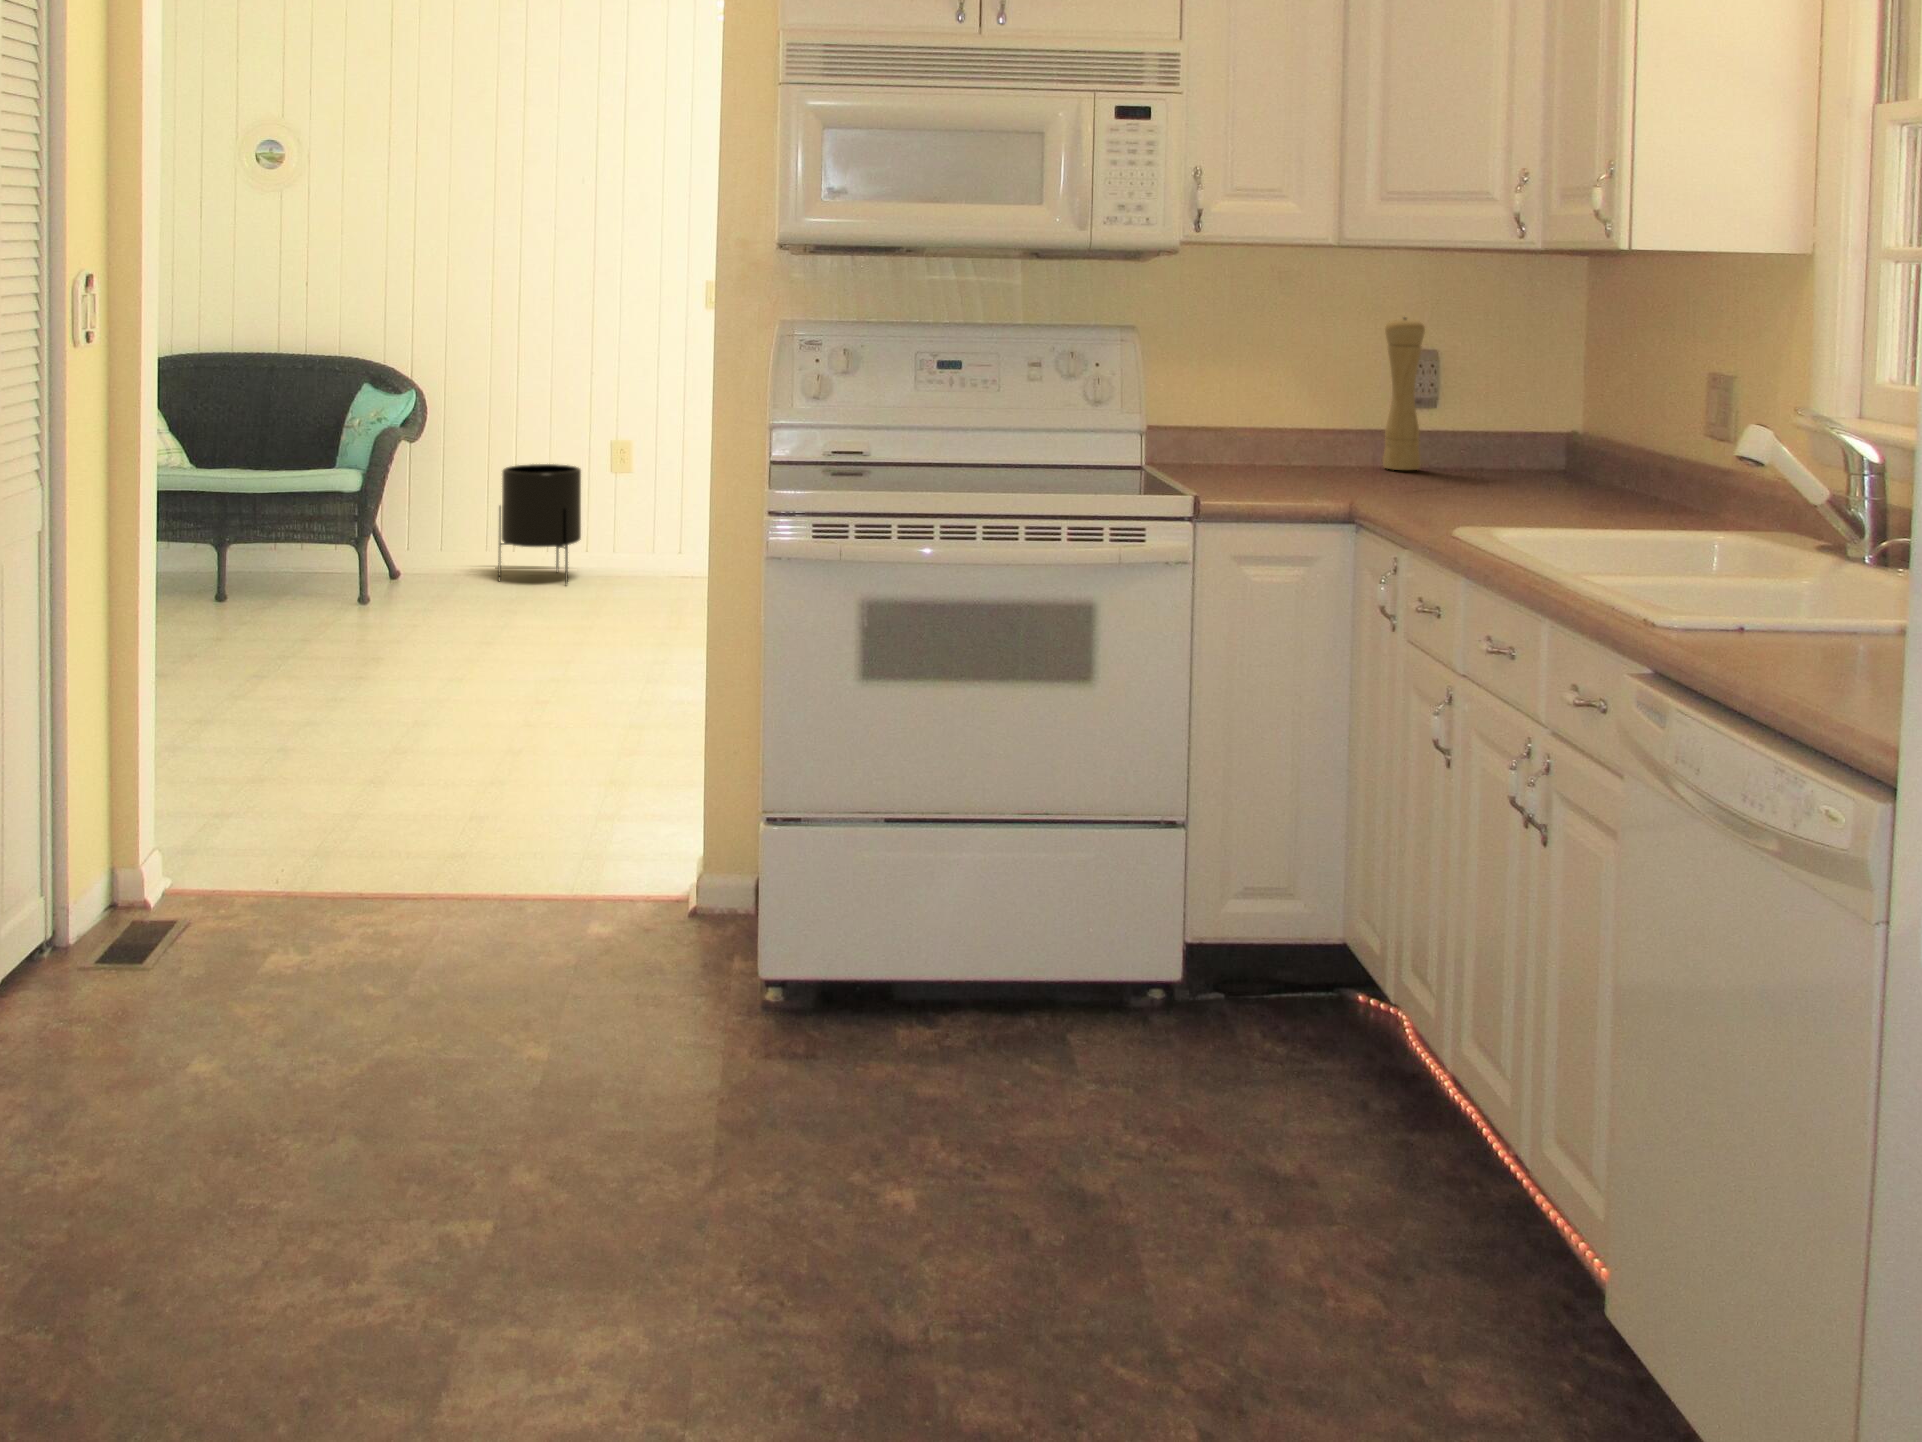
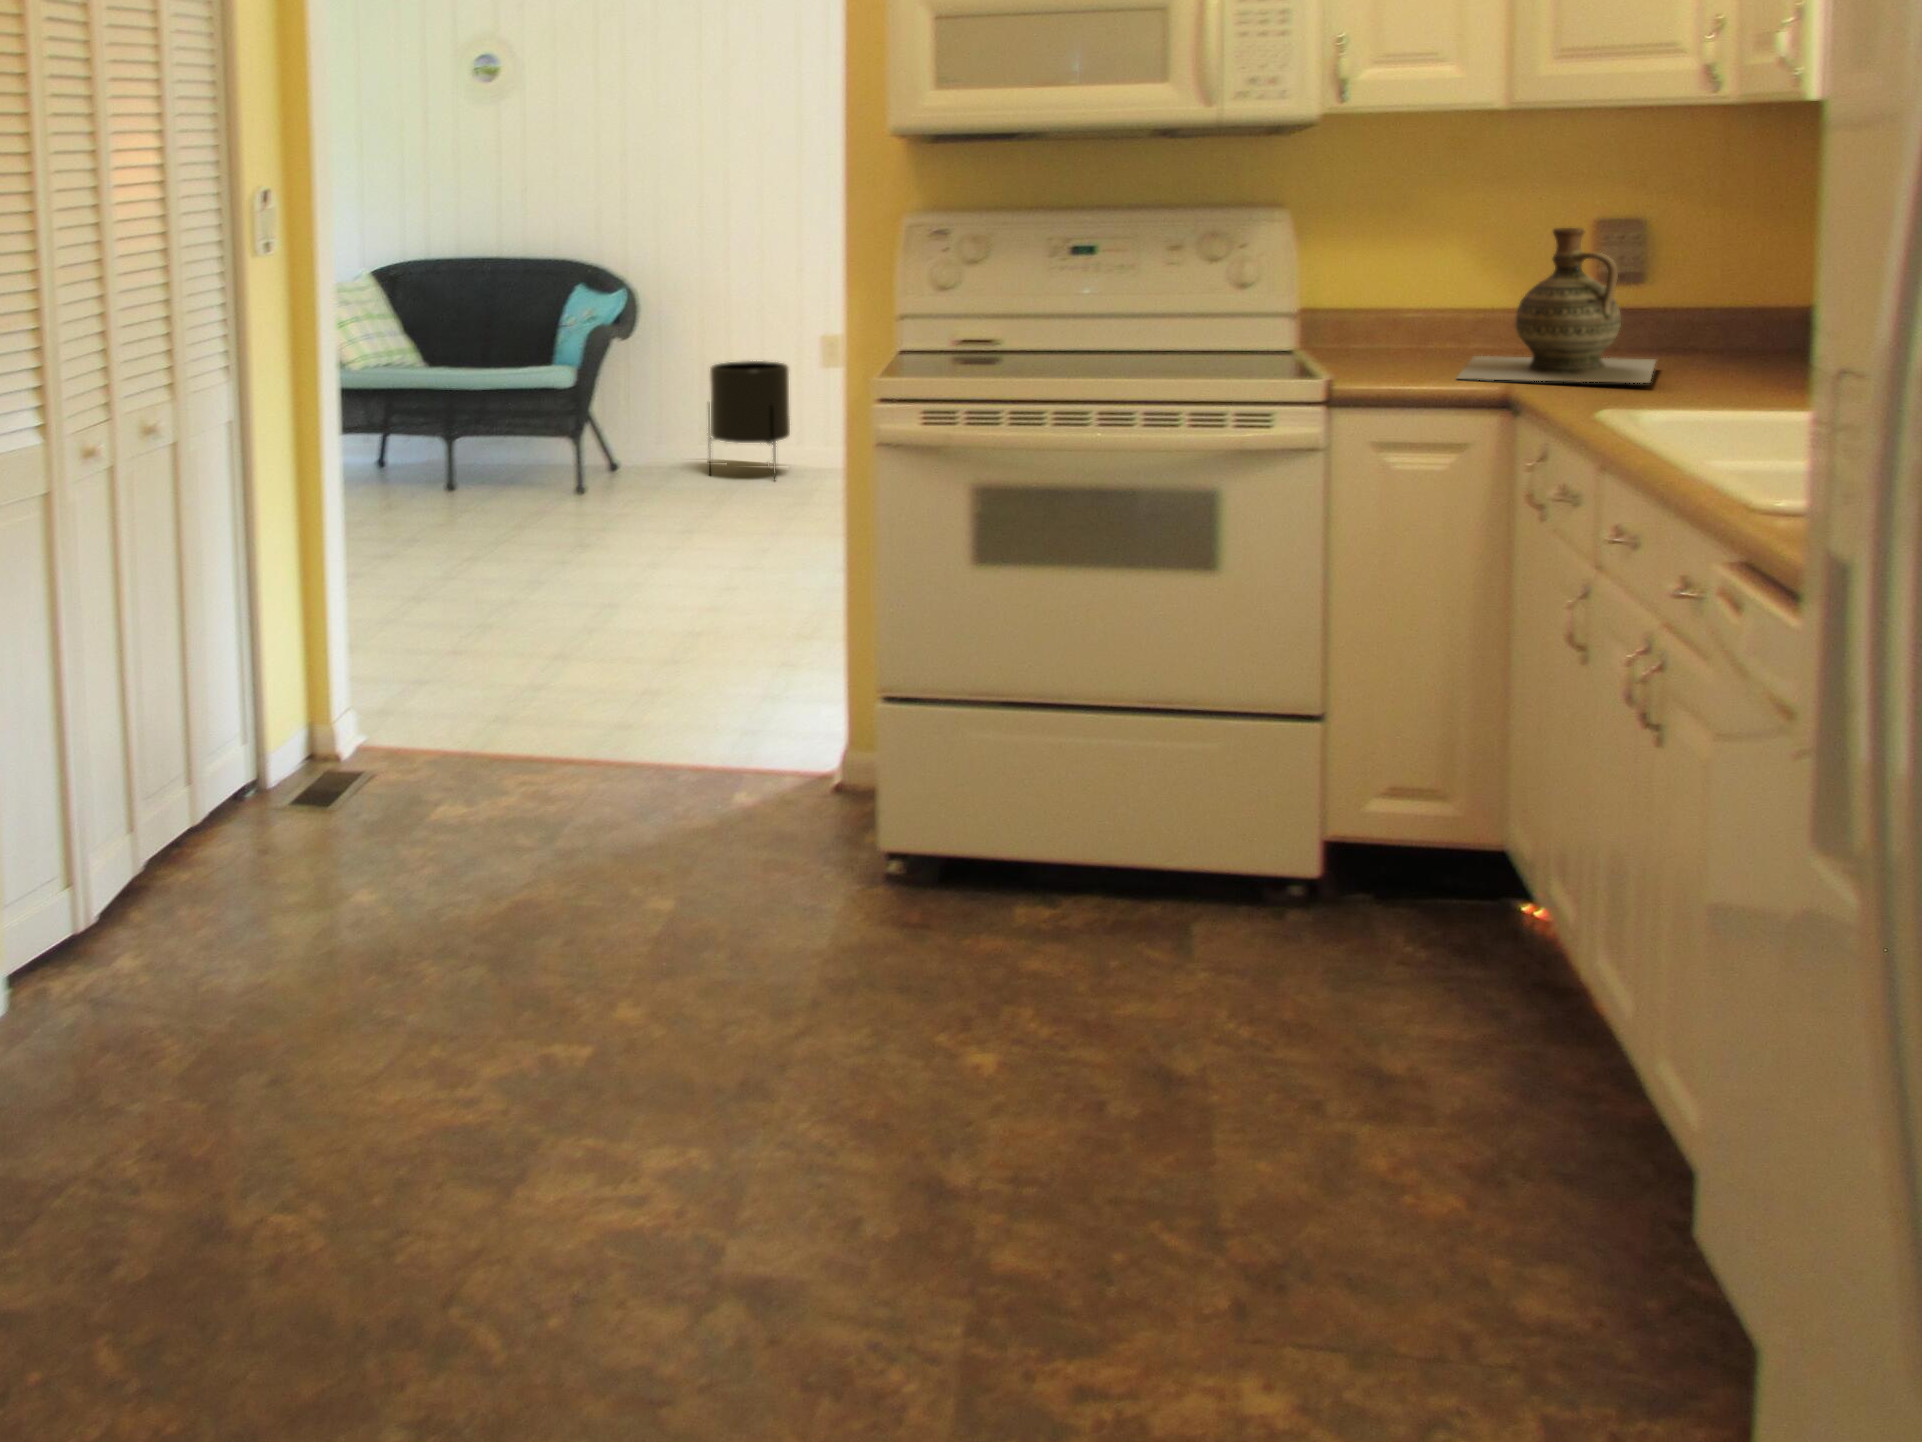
pepper mill: present [1383,317,1425,470] -> none [1679,174,1741,362]
ceramic jug: none [1234,357,1377,488] -> present [1457,228,1656,383]

